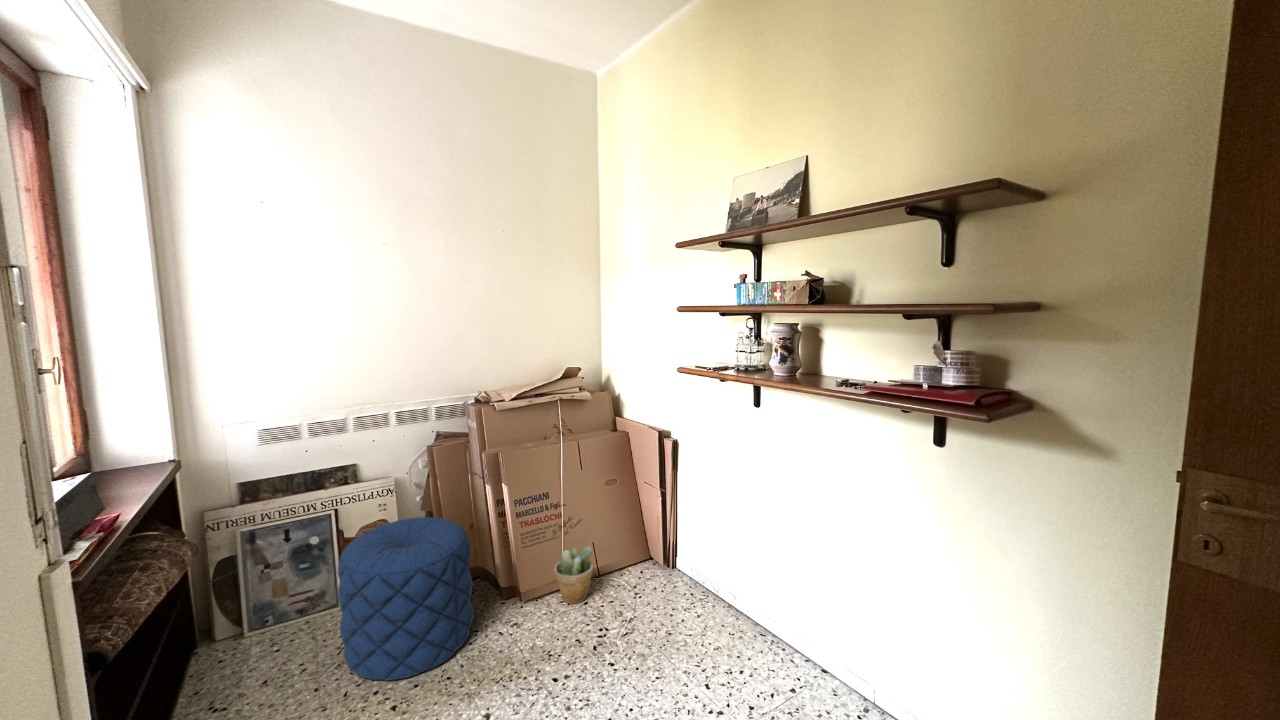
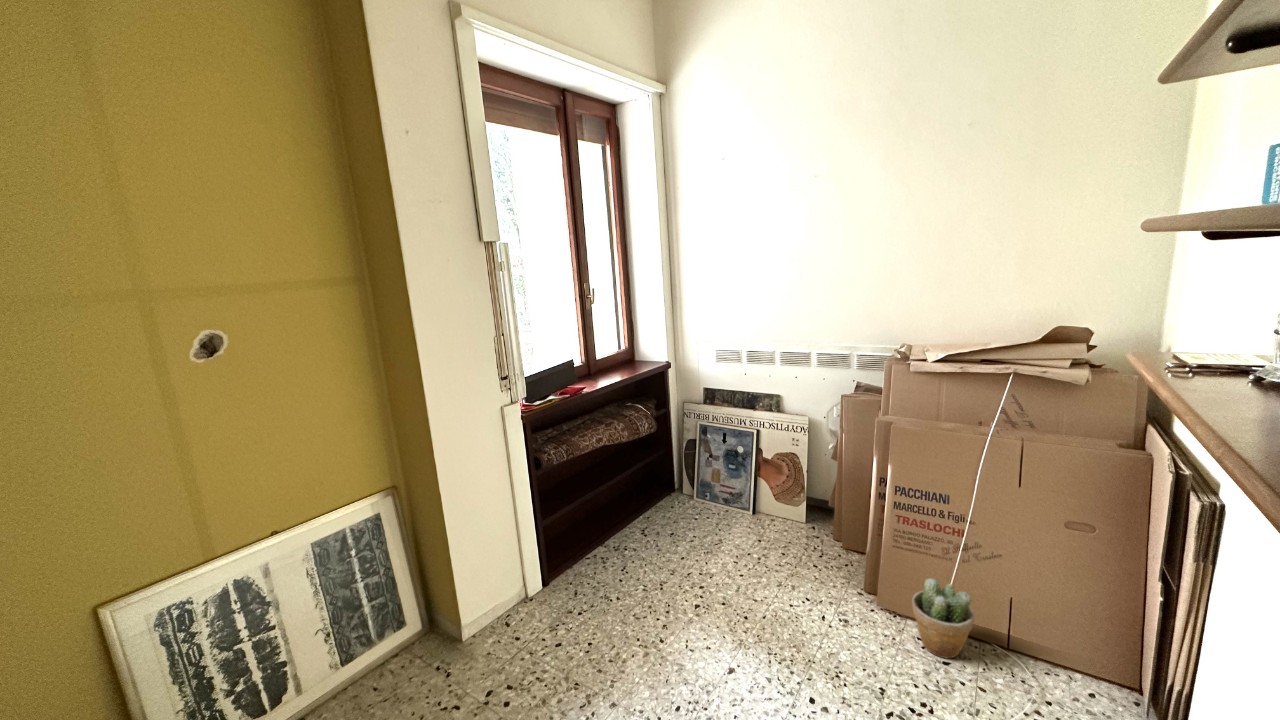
pouf: present [338,517,474,681] -> none [700,456,820,603]

